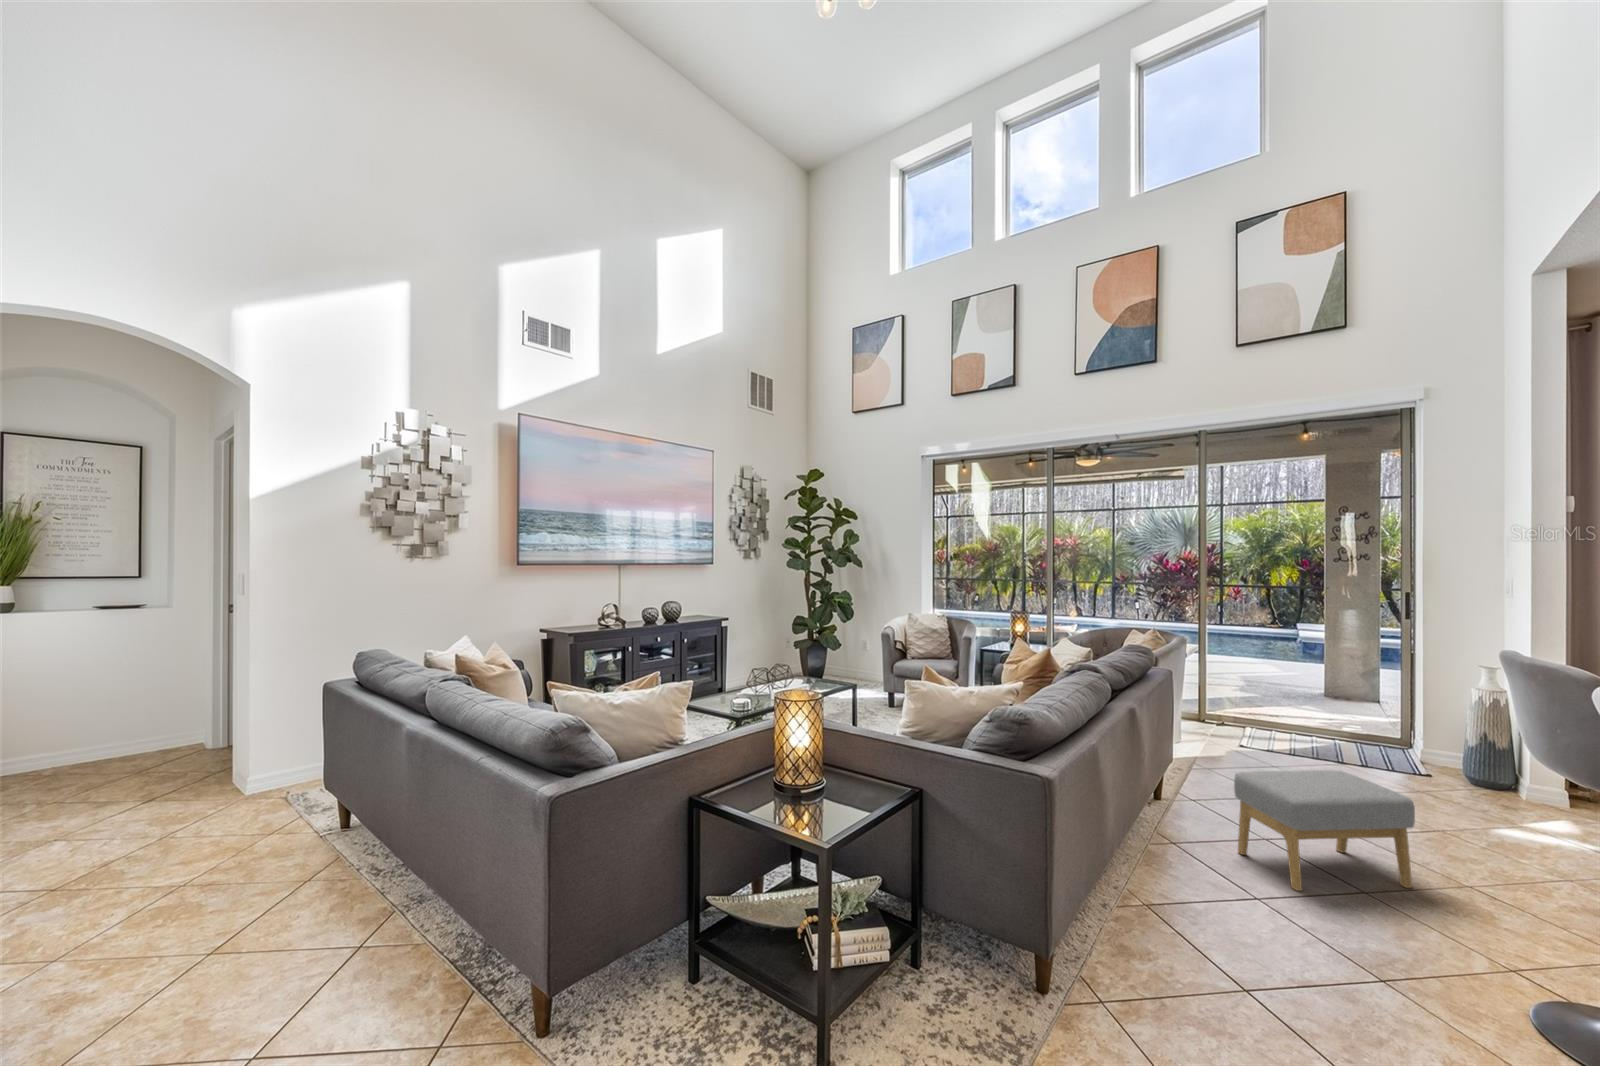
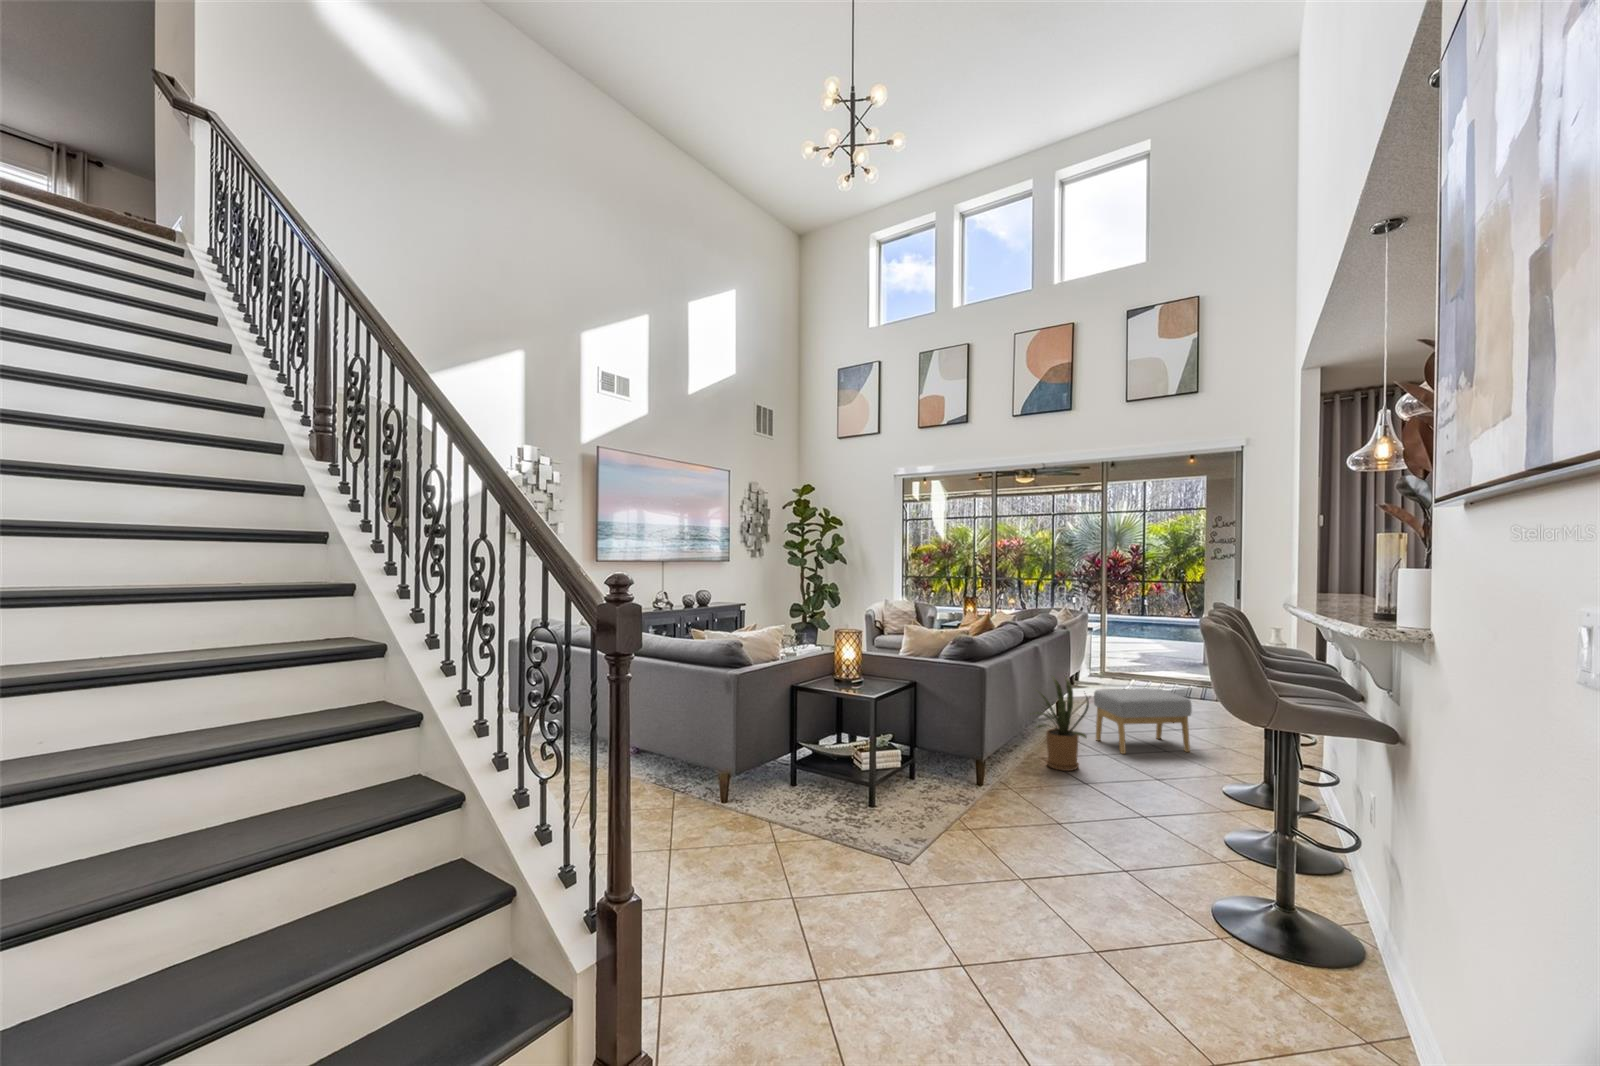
house plant: none [1135,758,1257,939] -> present [1030,677,1089,771]

